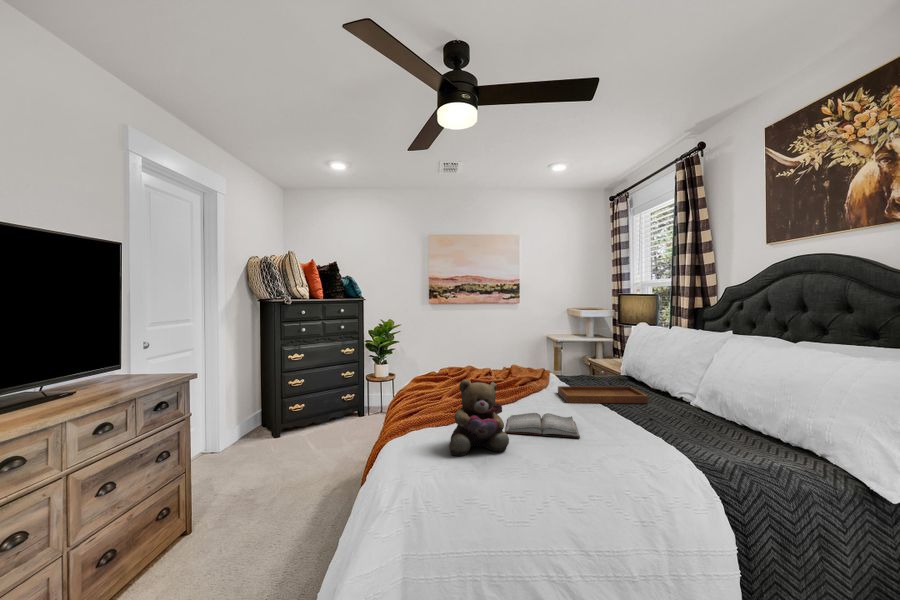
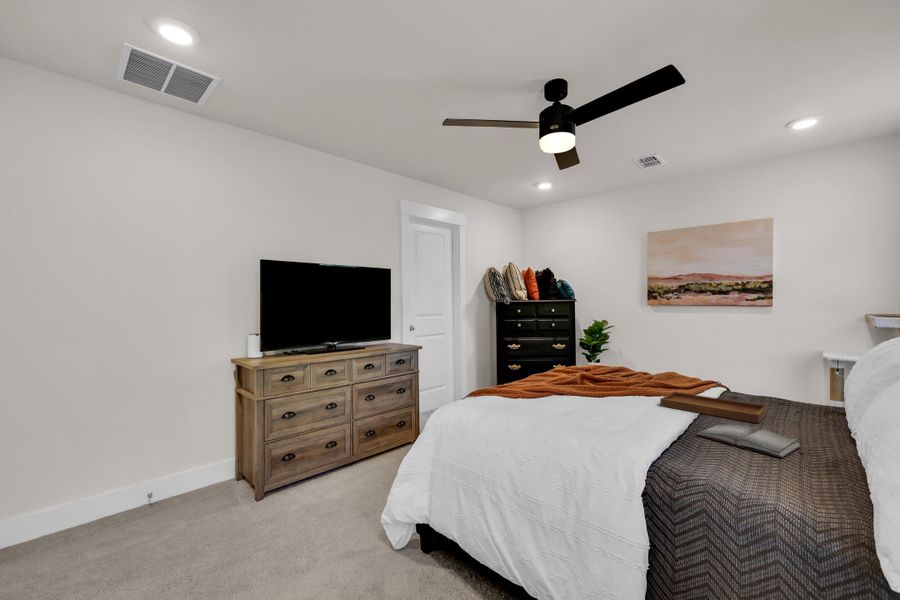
teddy bear: present [450,379,509,456] -> none [486,361,531,415]
hardback book: present [505,413,580,438] -> present [695,424,801,458]

